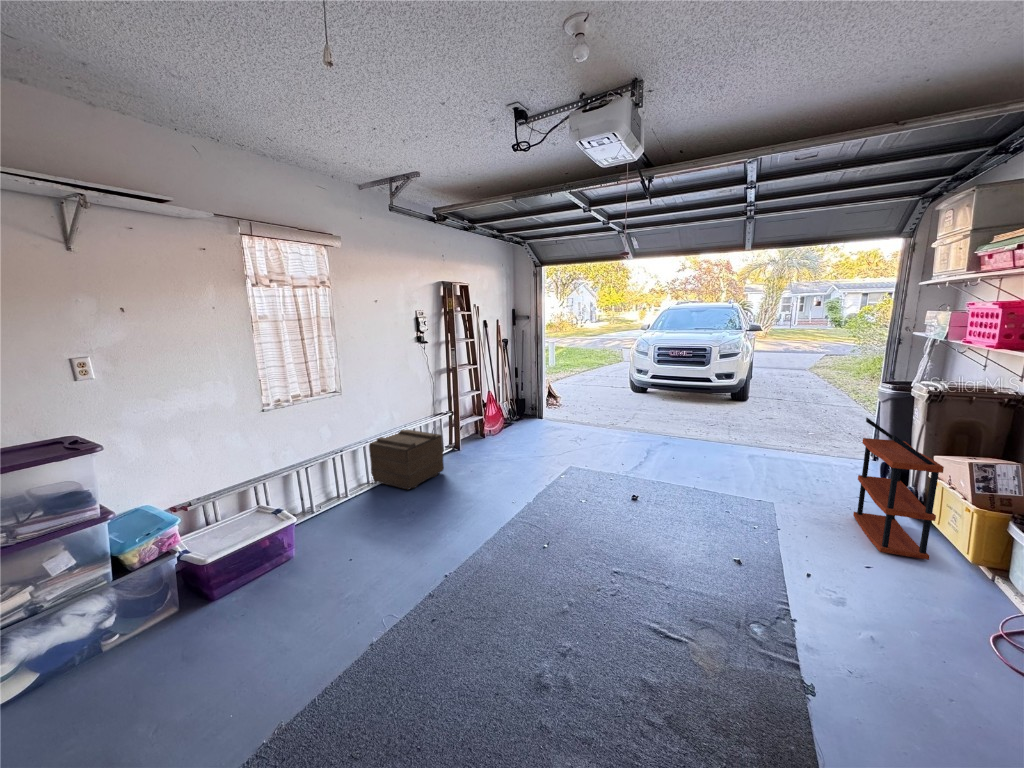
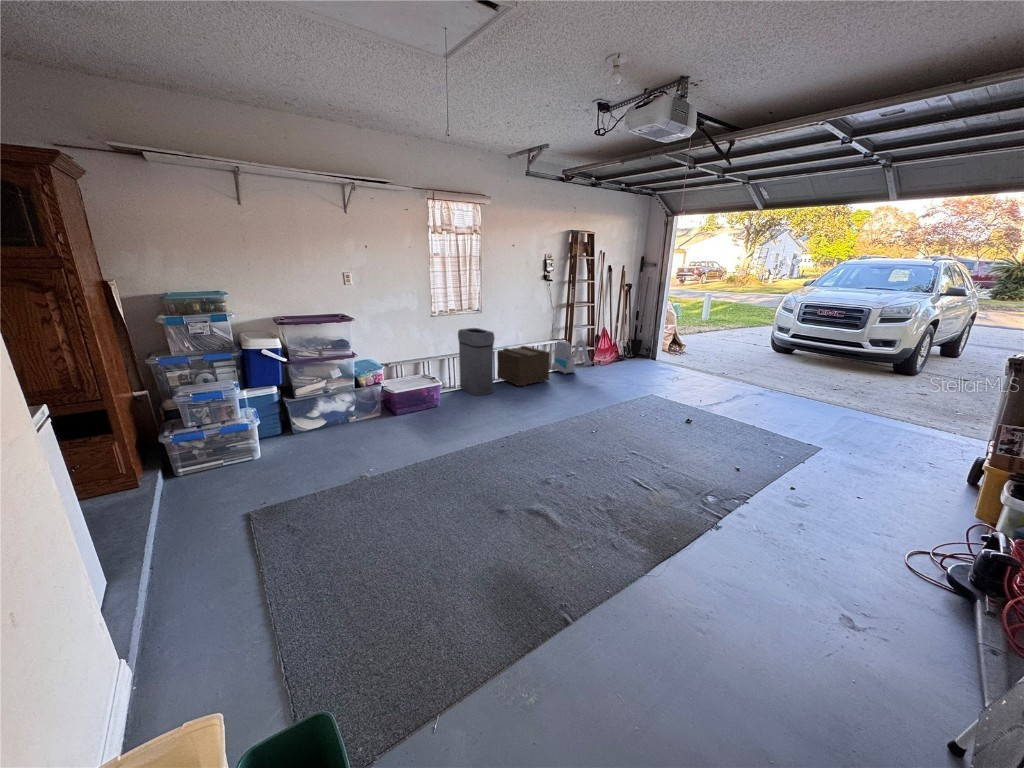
vacuum cleaner: none [439,412,495,457] -> present [552,340,593,374]
trash bin: none [309,418,374,520] -> present [458,328,495,395]
shelving unit: present [853,418,944,560] -> none [886,371,962,499]

